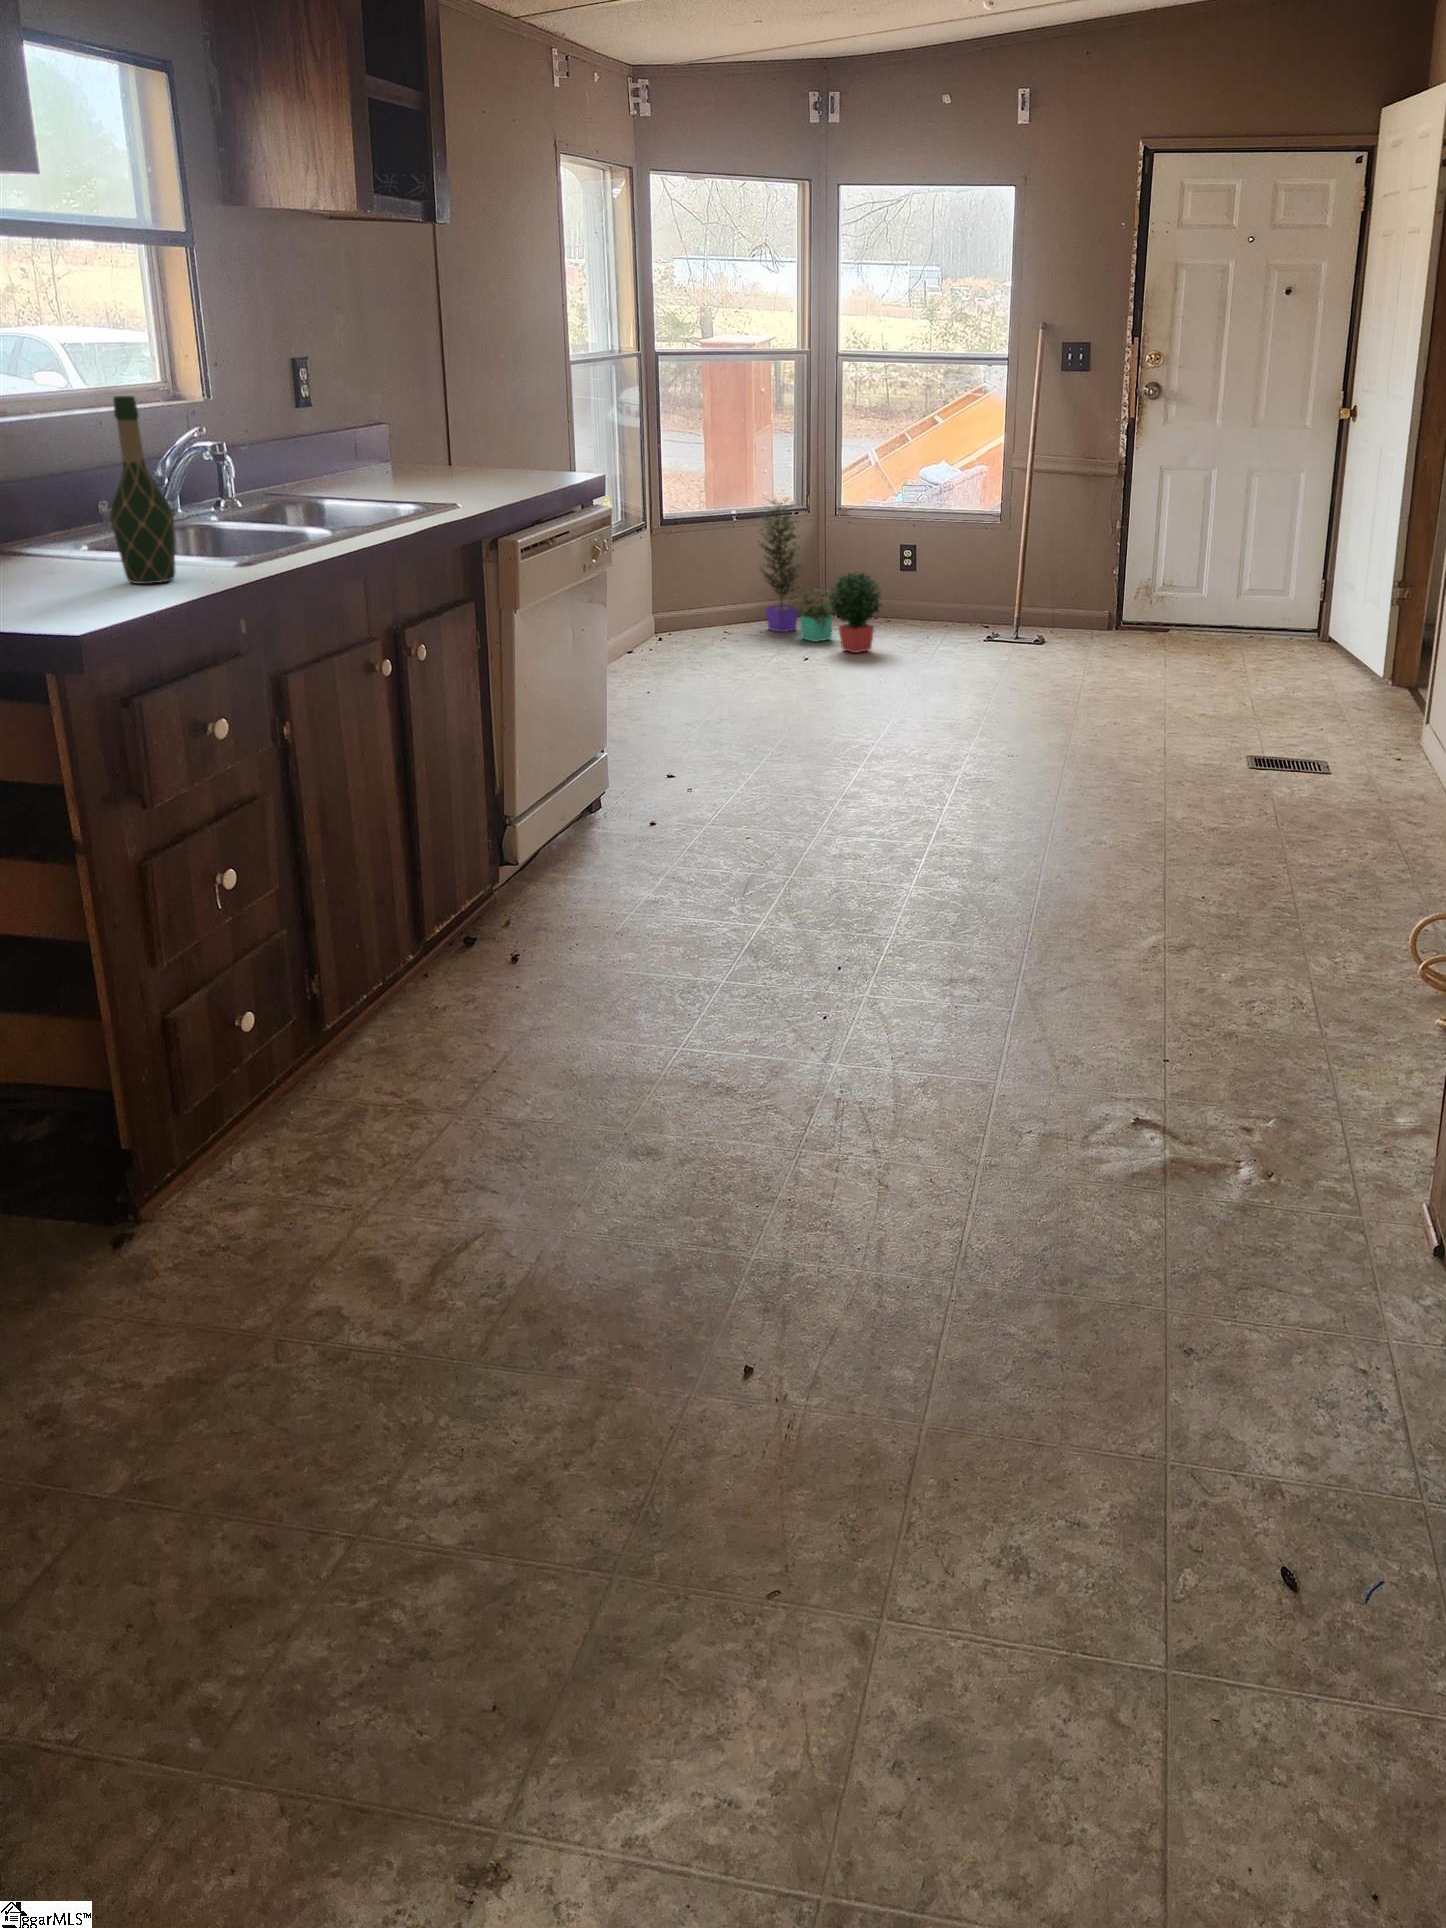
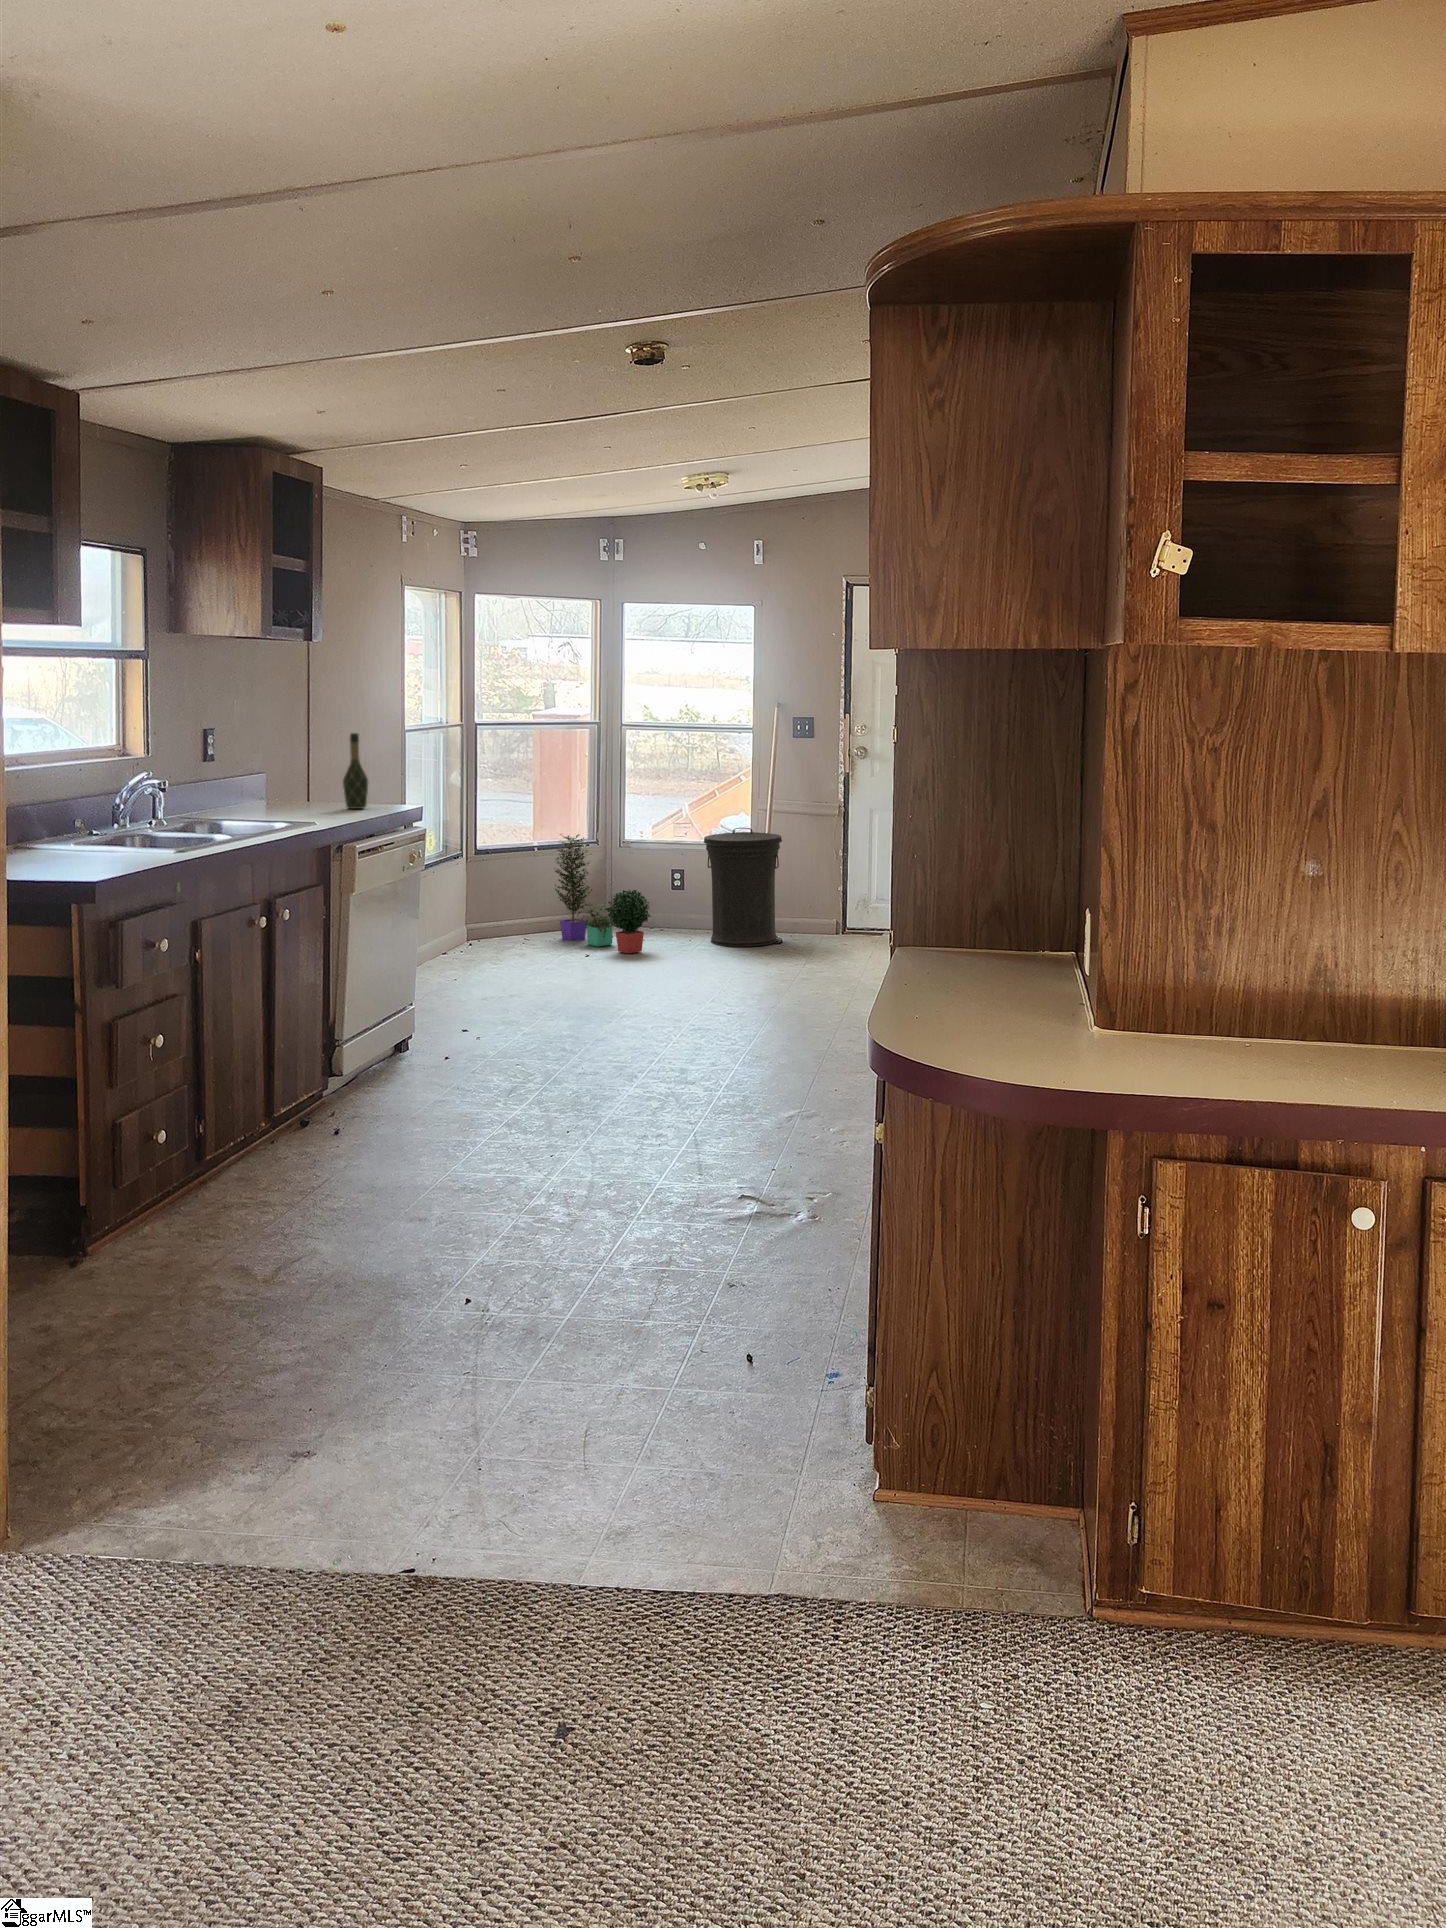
wine bottle: present [110,396,175,584] -> present [343,733,368,809]
trash can: none [946,491,1048,645] -> present [704,828,782,947]

